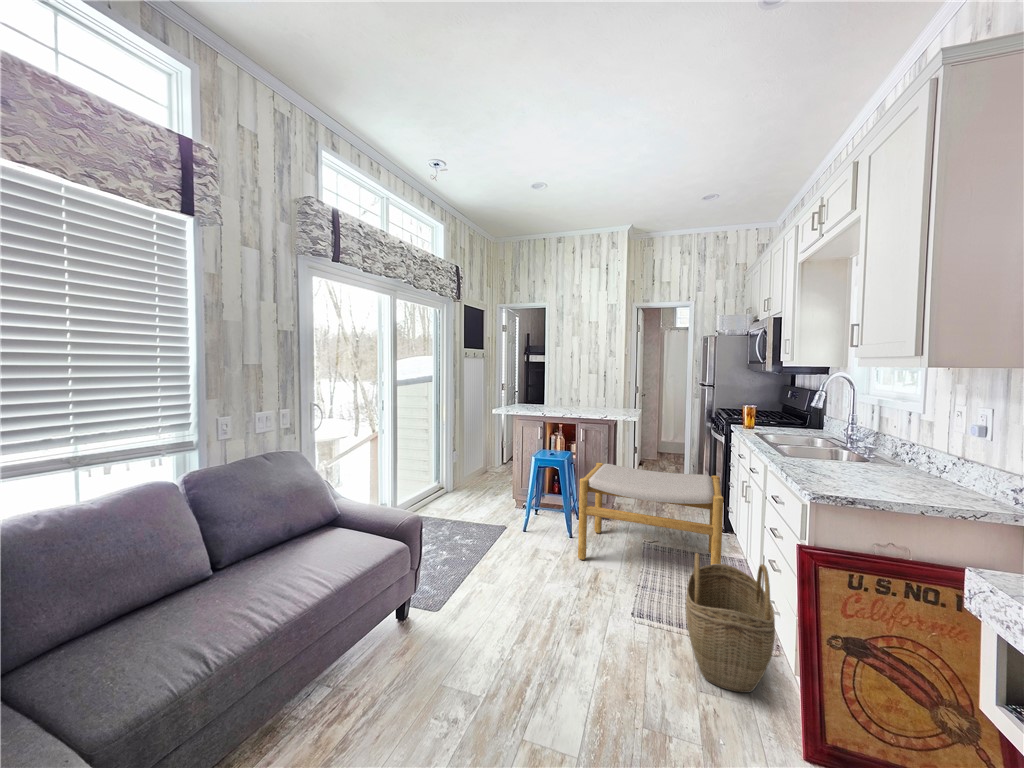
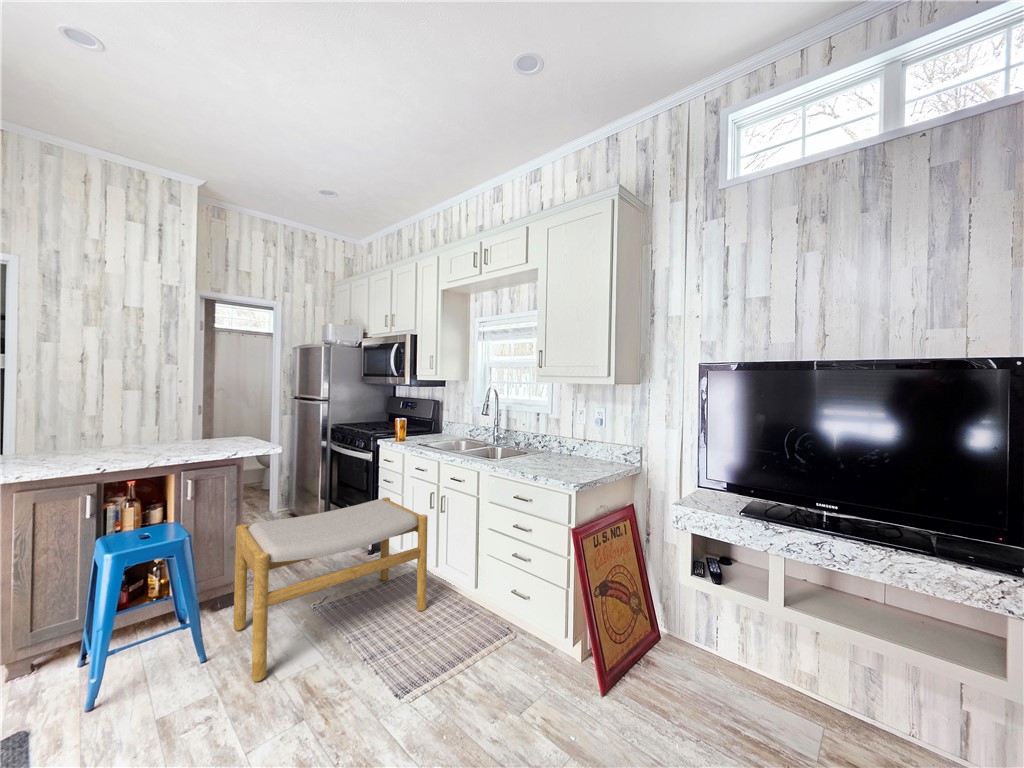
woven basket: present [686,553,775,693] -> none [463,559,554,699]

